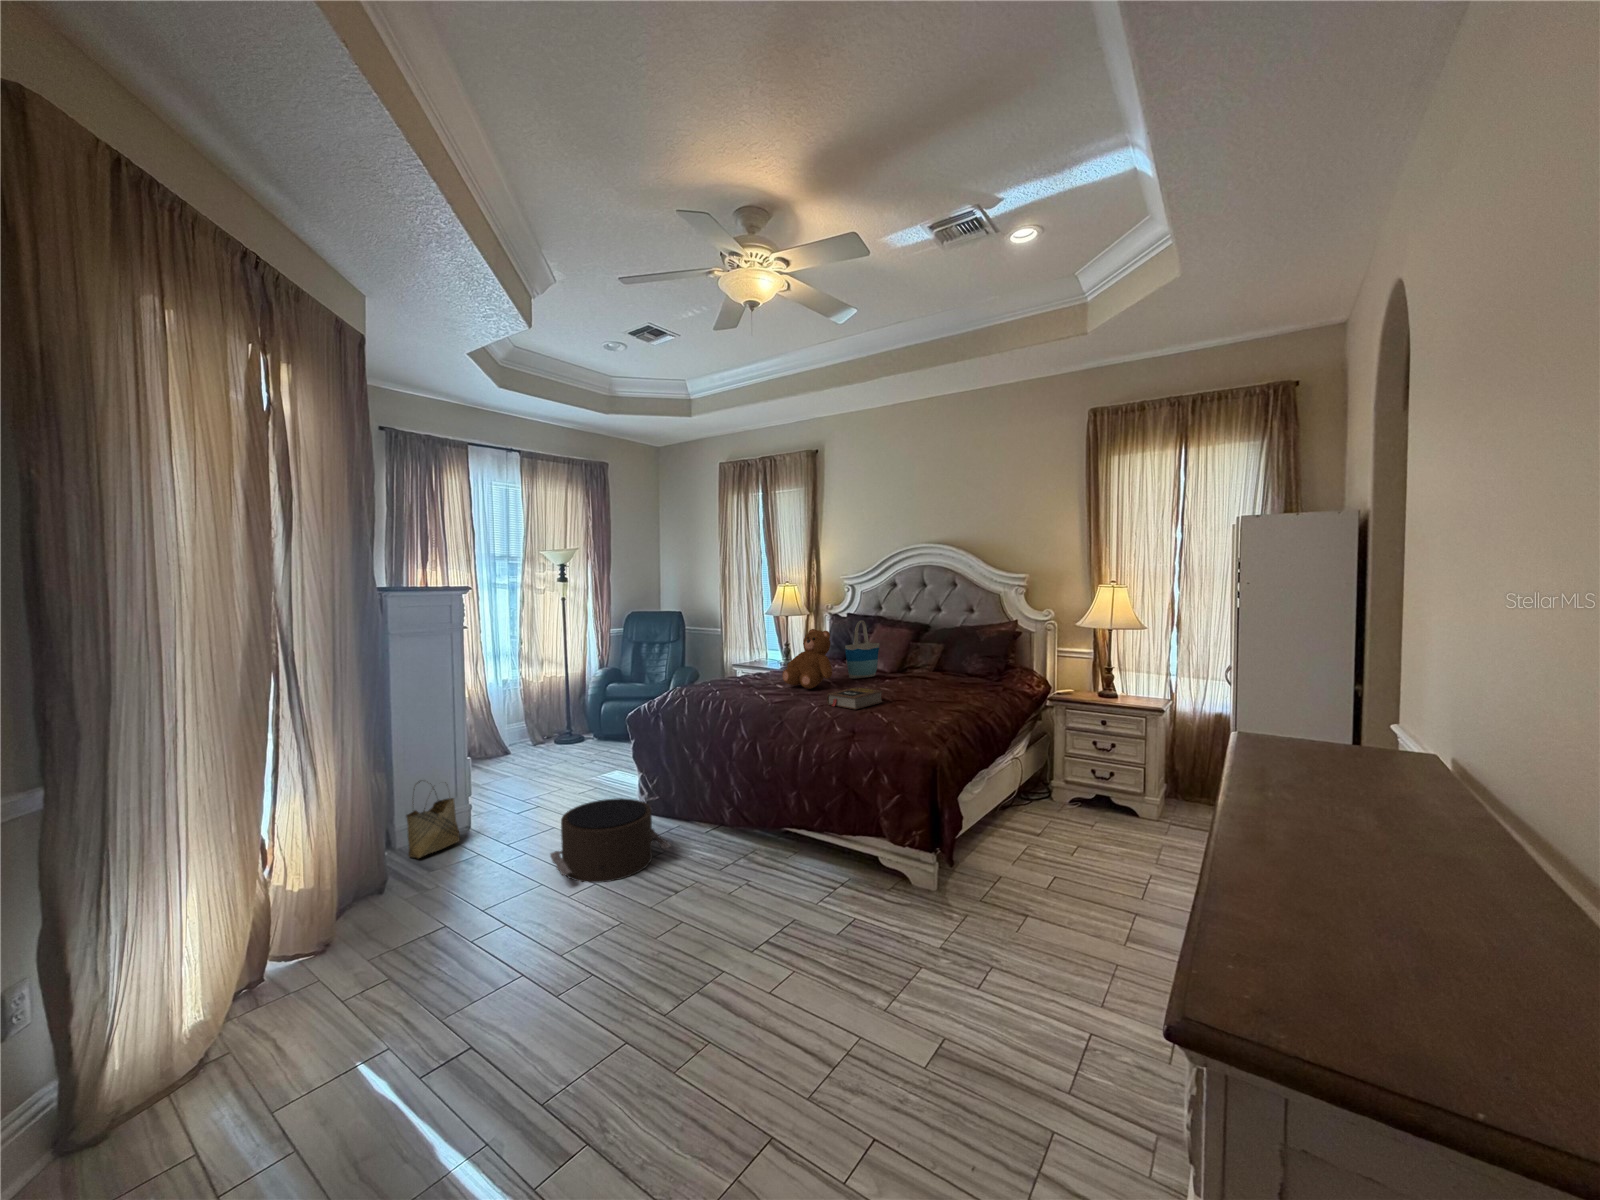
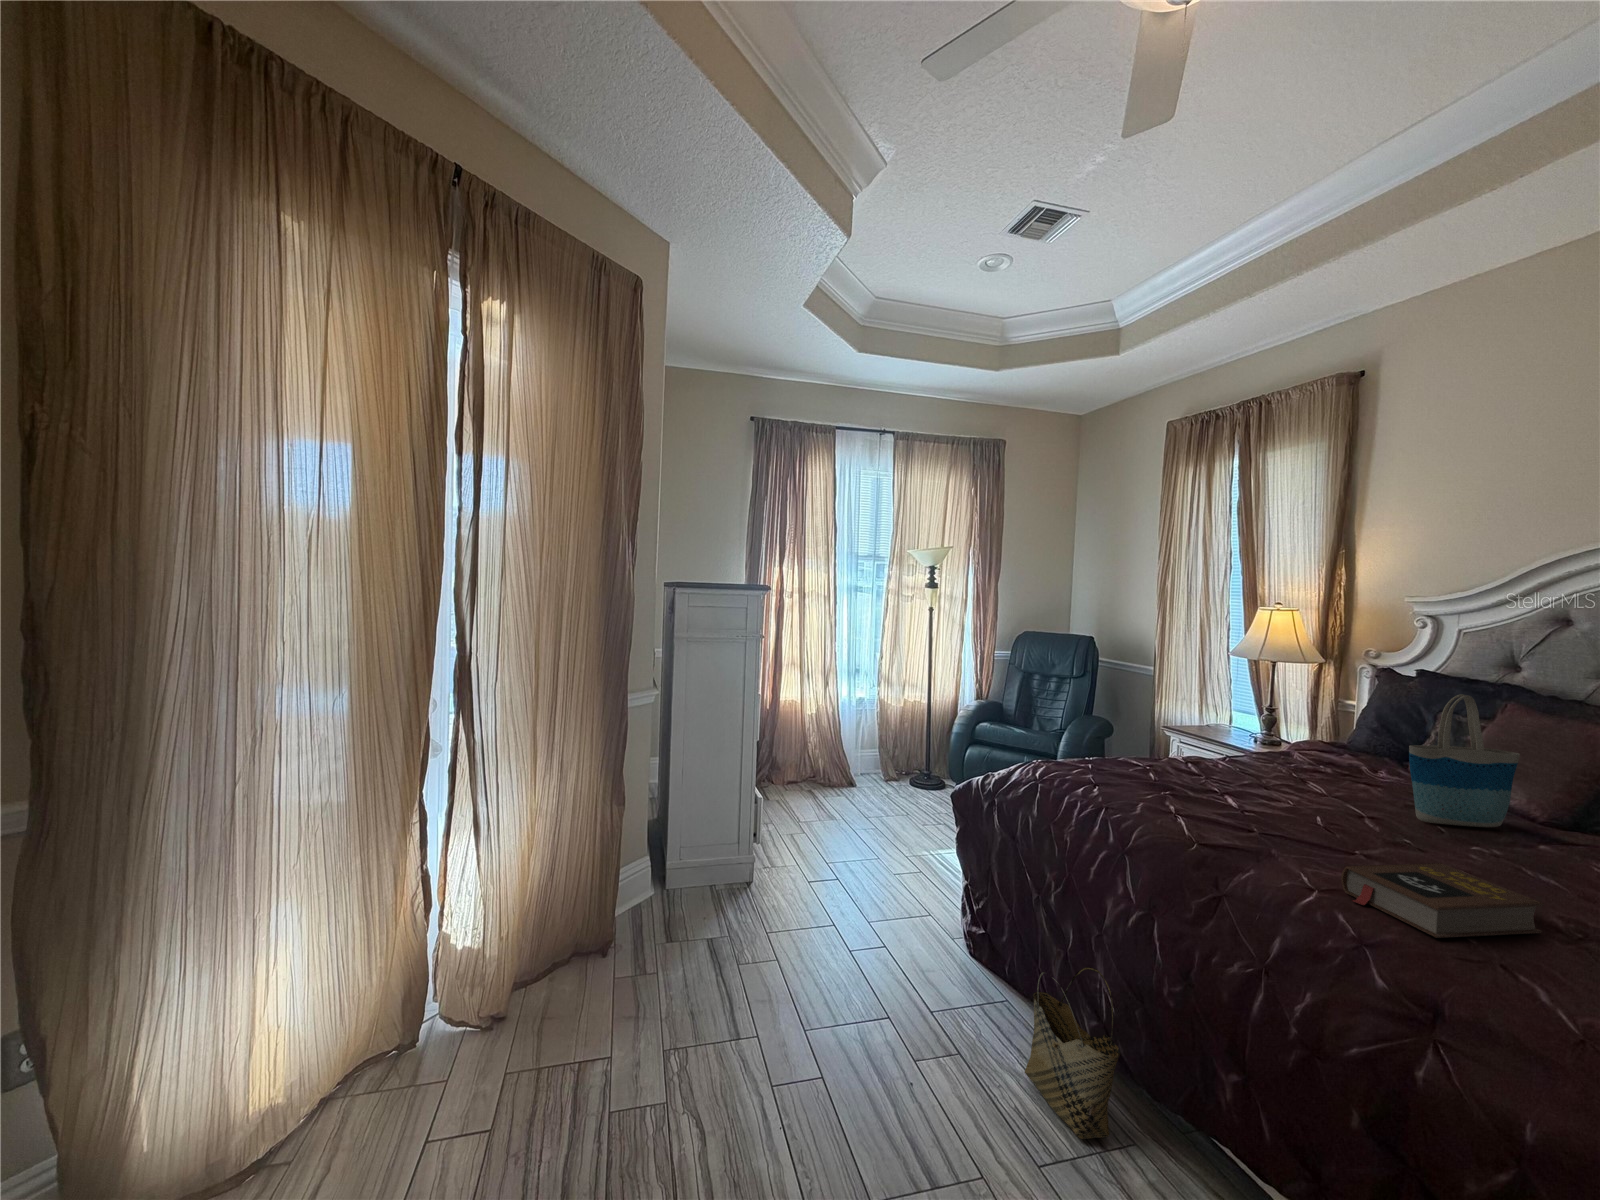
teddy bear: present [782,629,832,689] -> none [1232,699,1368,830]
woven basket: present [406,782,460,858] -> present [1025,967,1120,1139]
pouf: present [550,798,671,883] -> none [776,918,961,1084]

